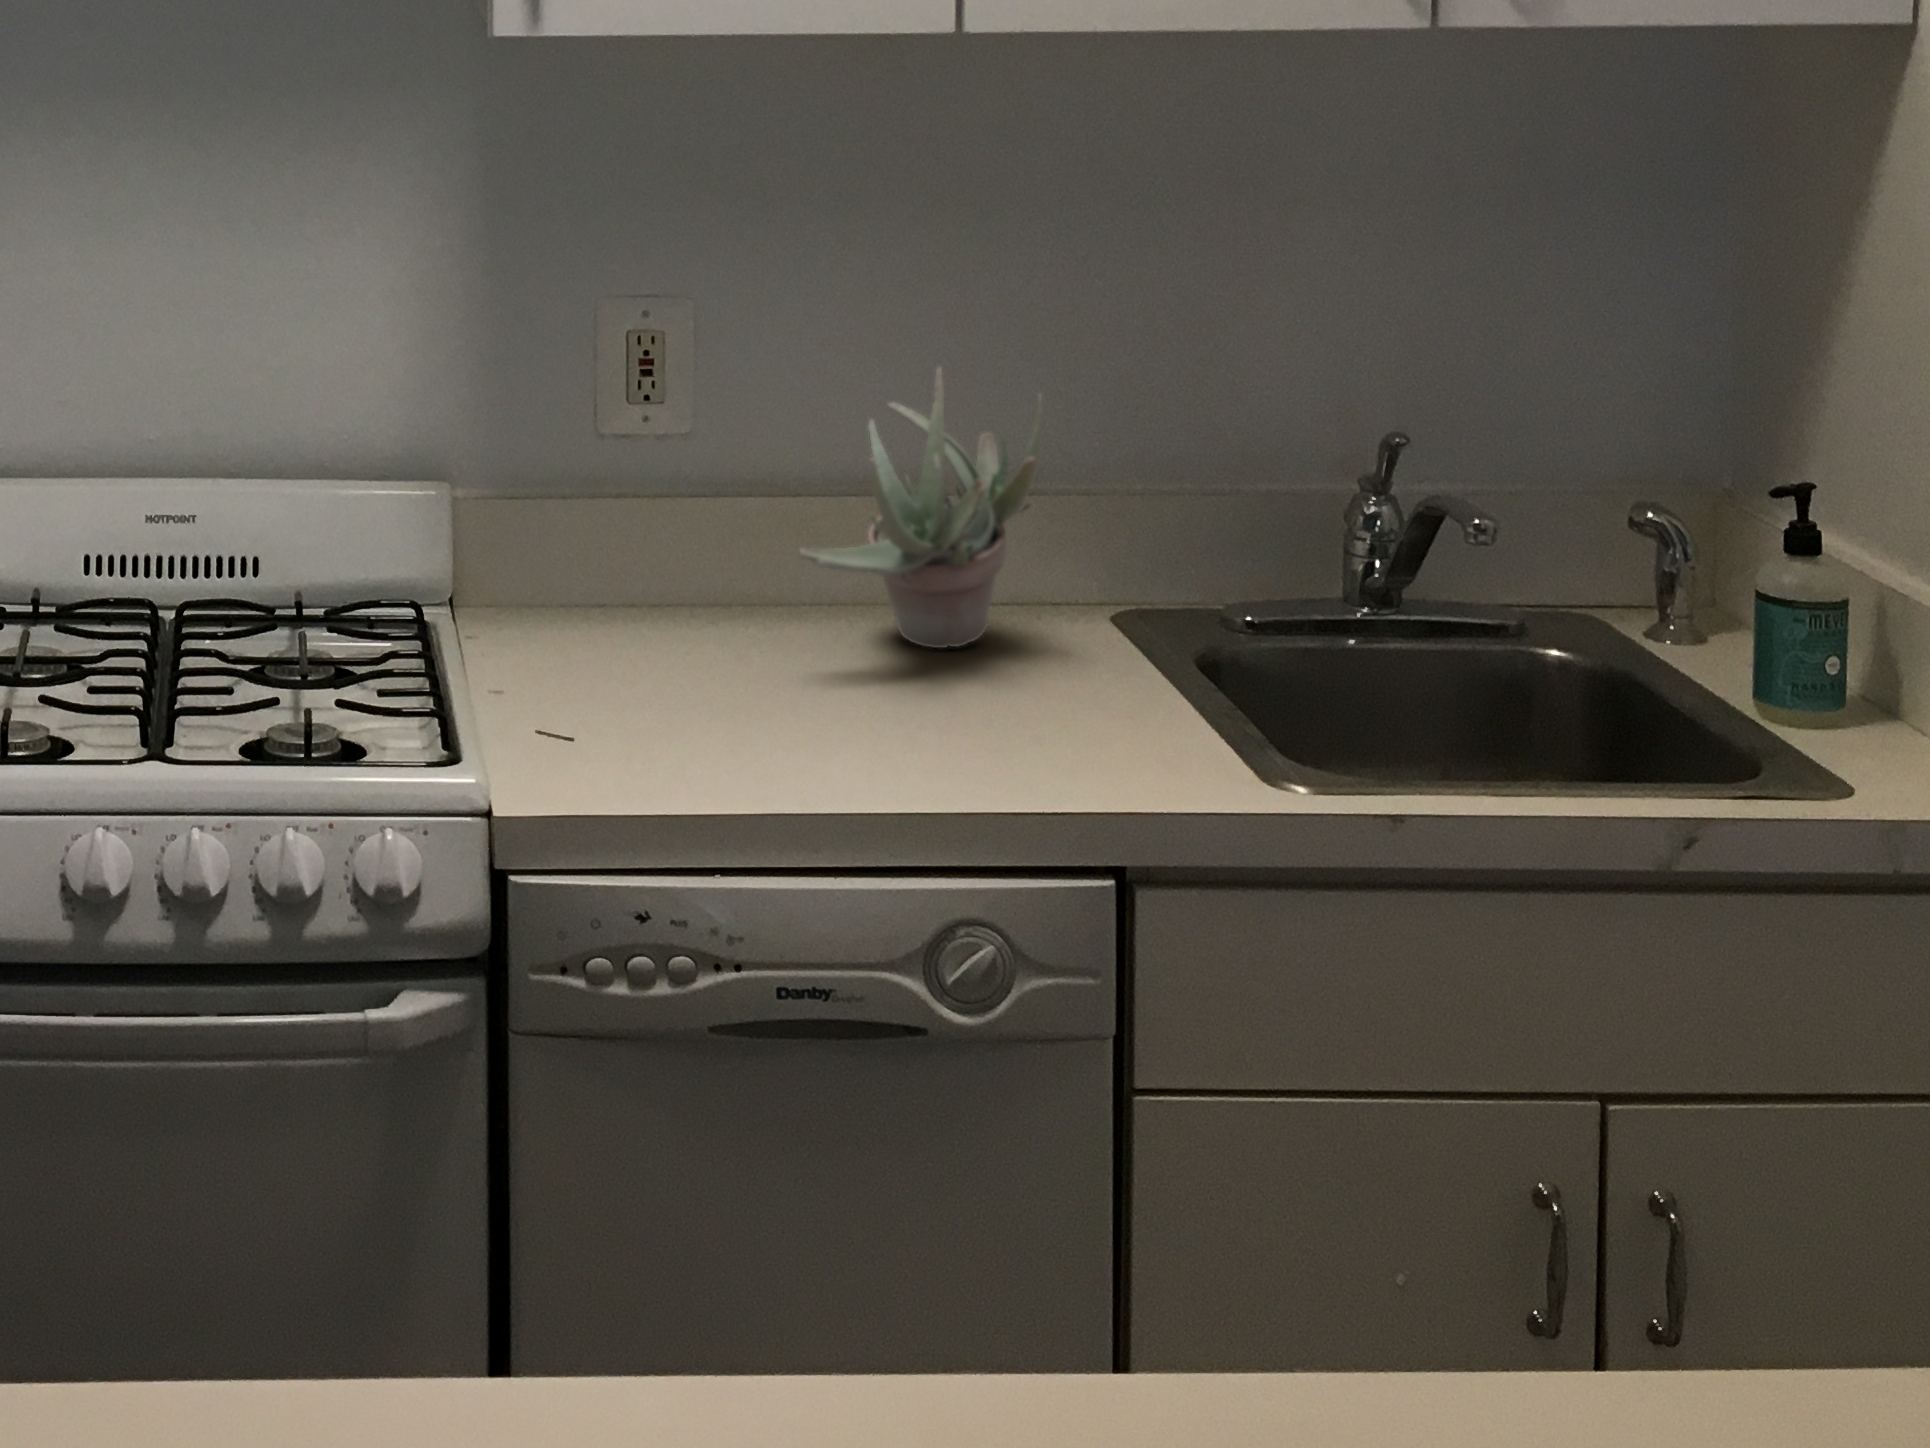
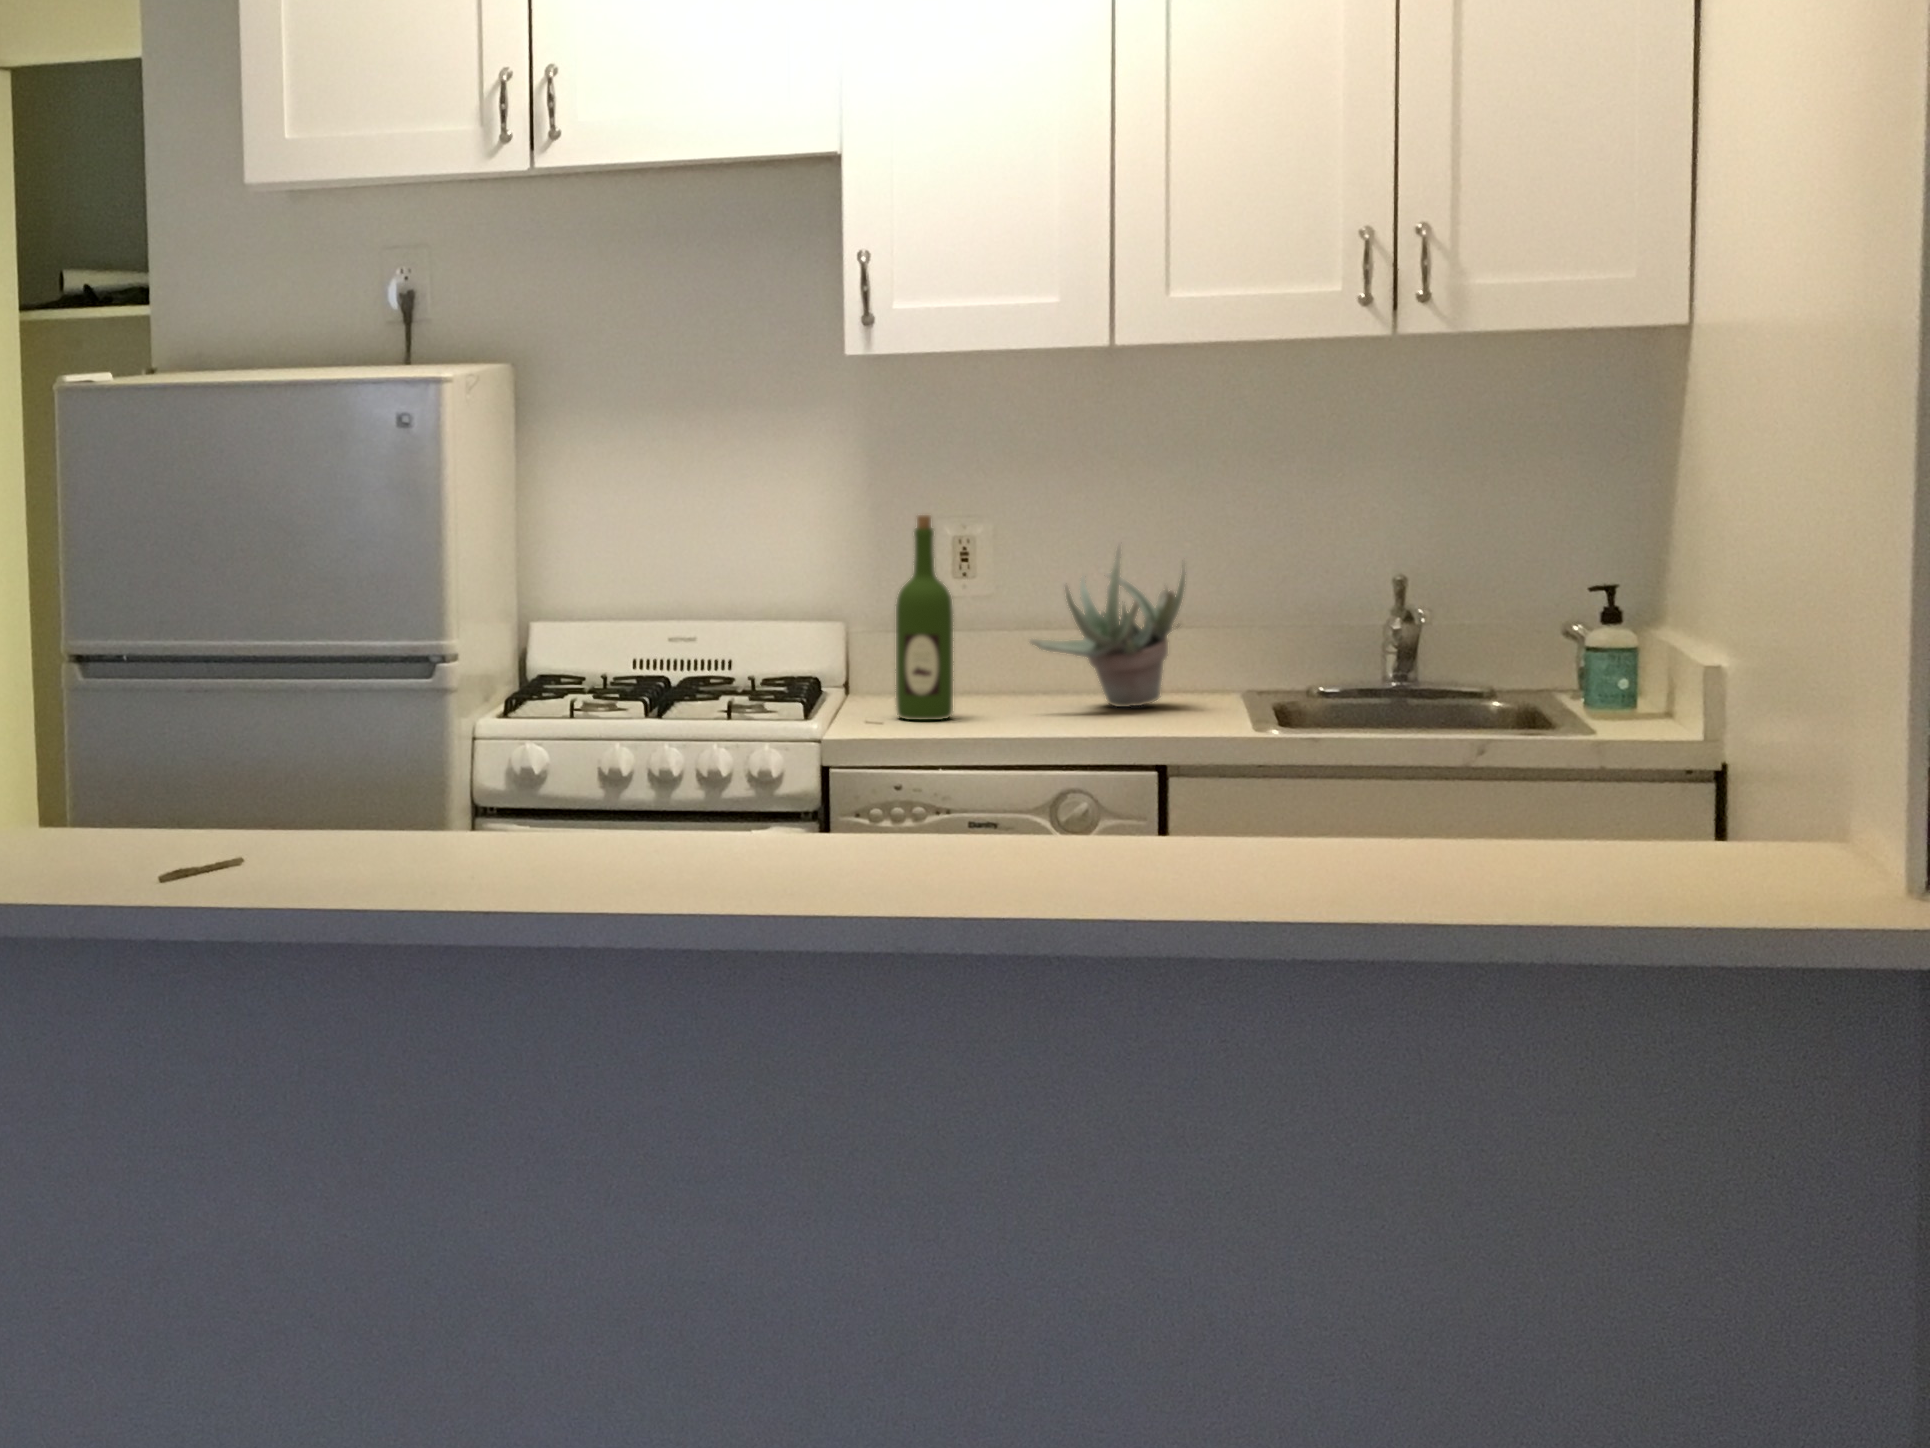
wine bottle: none [579,334,680,717] -> present [896,515,953,720]

